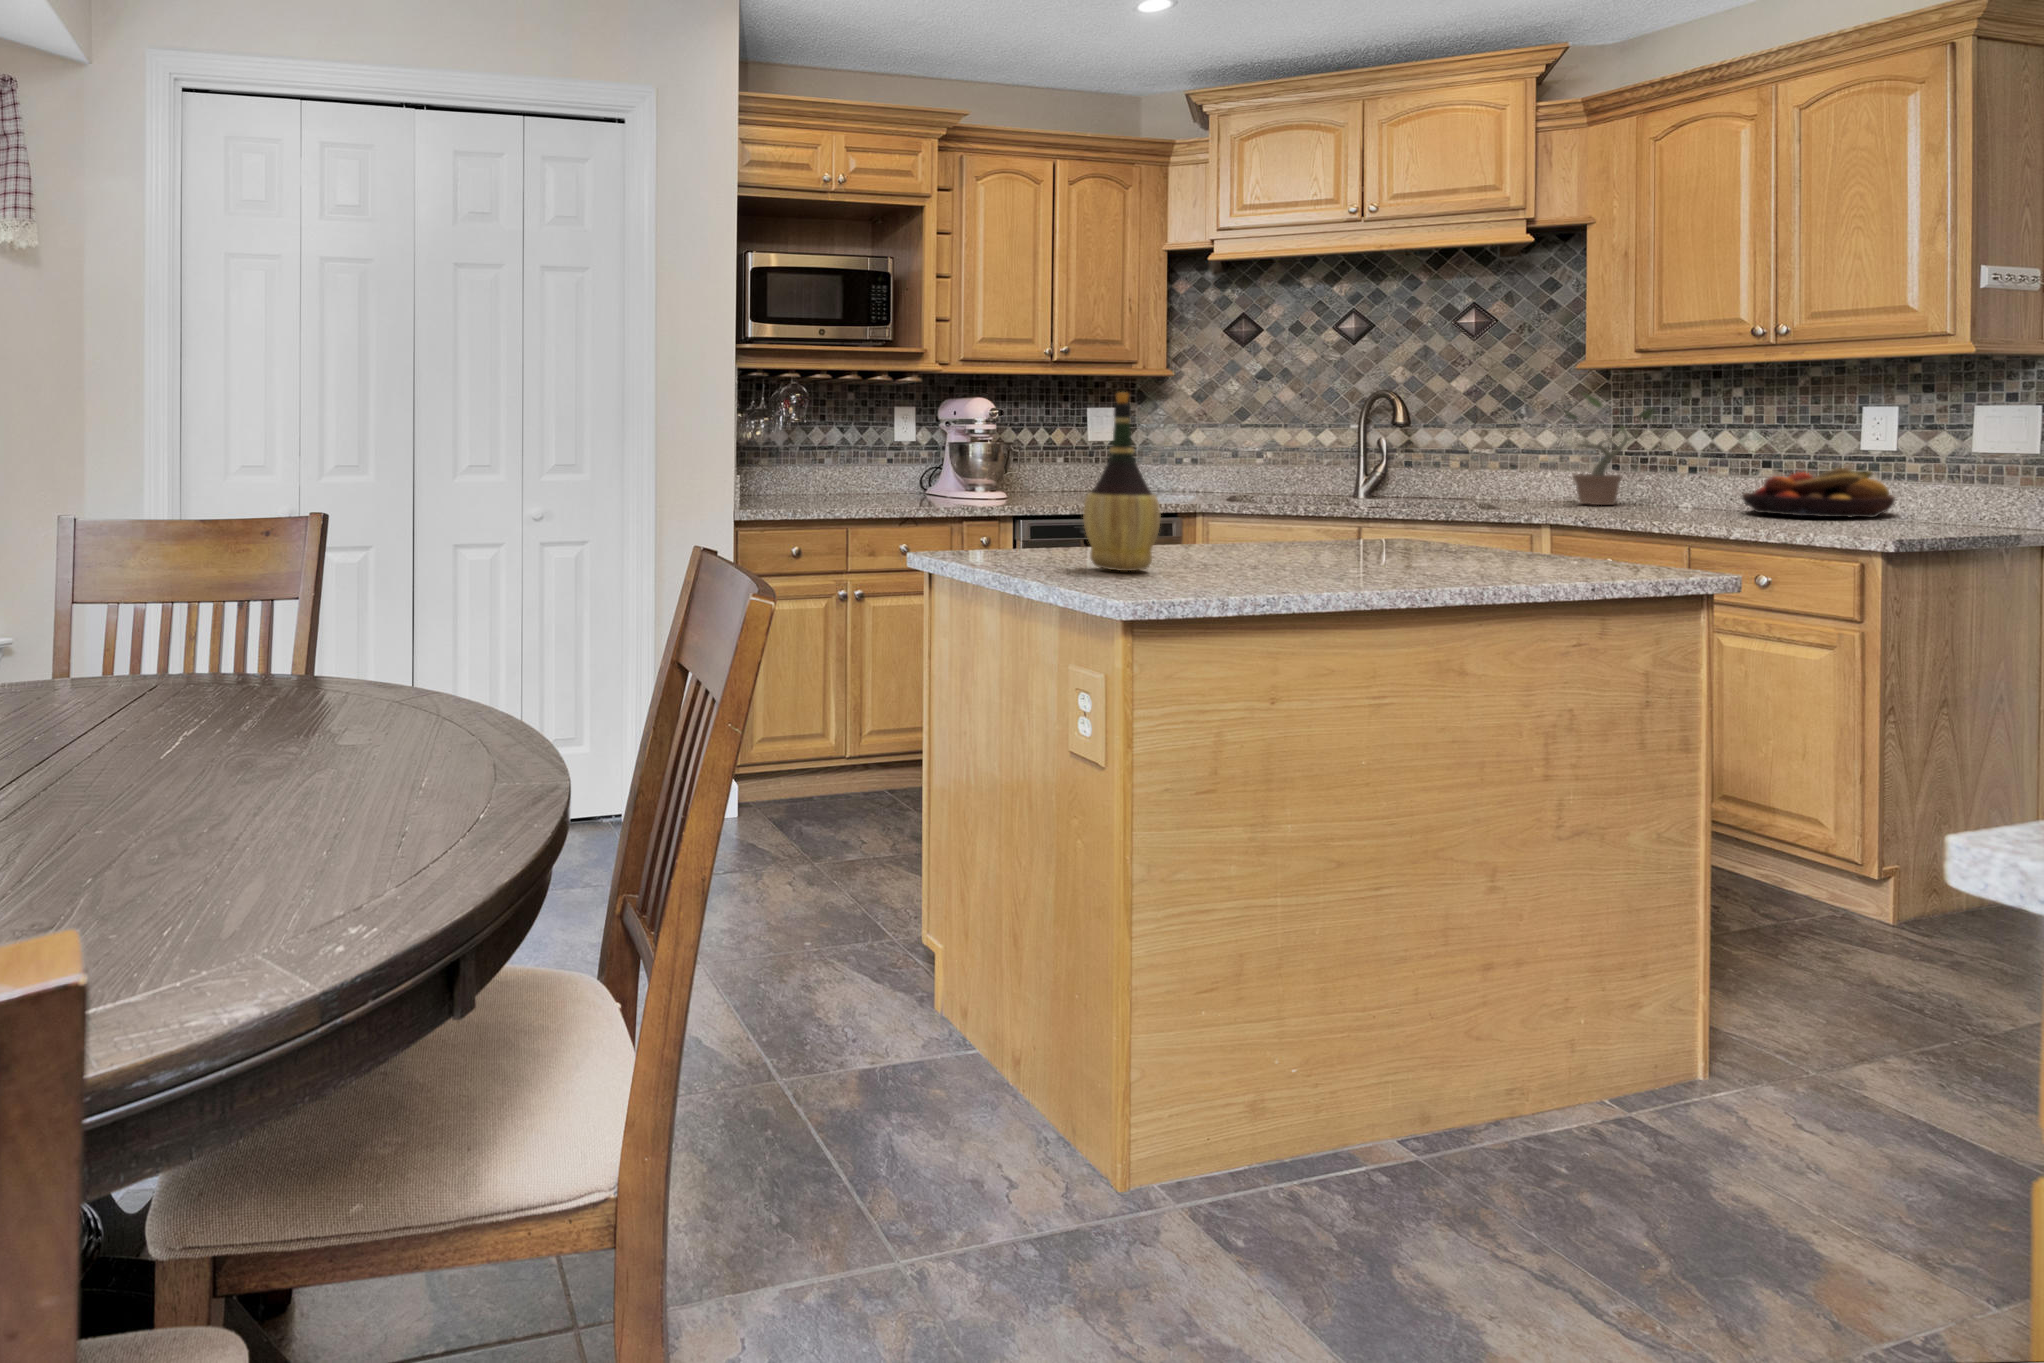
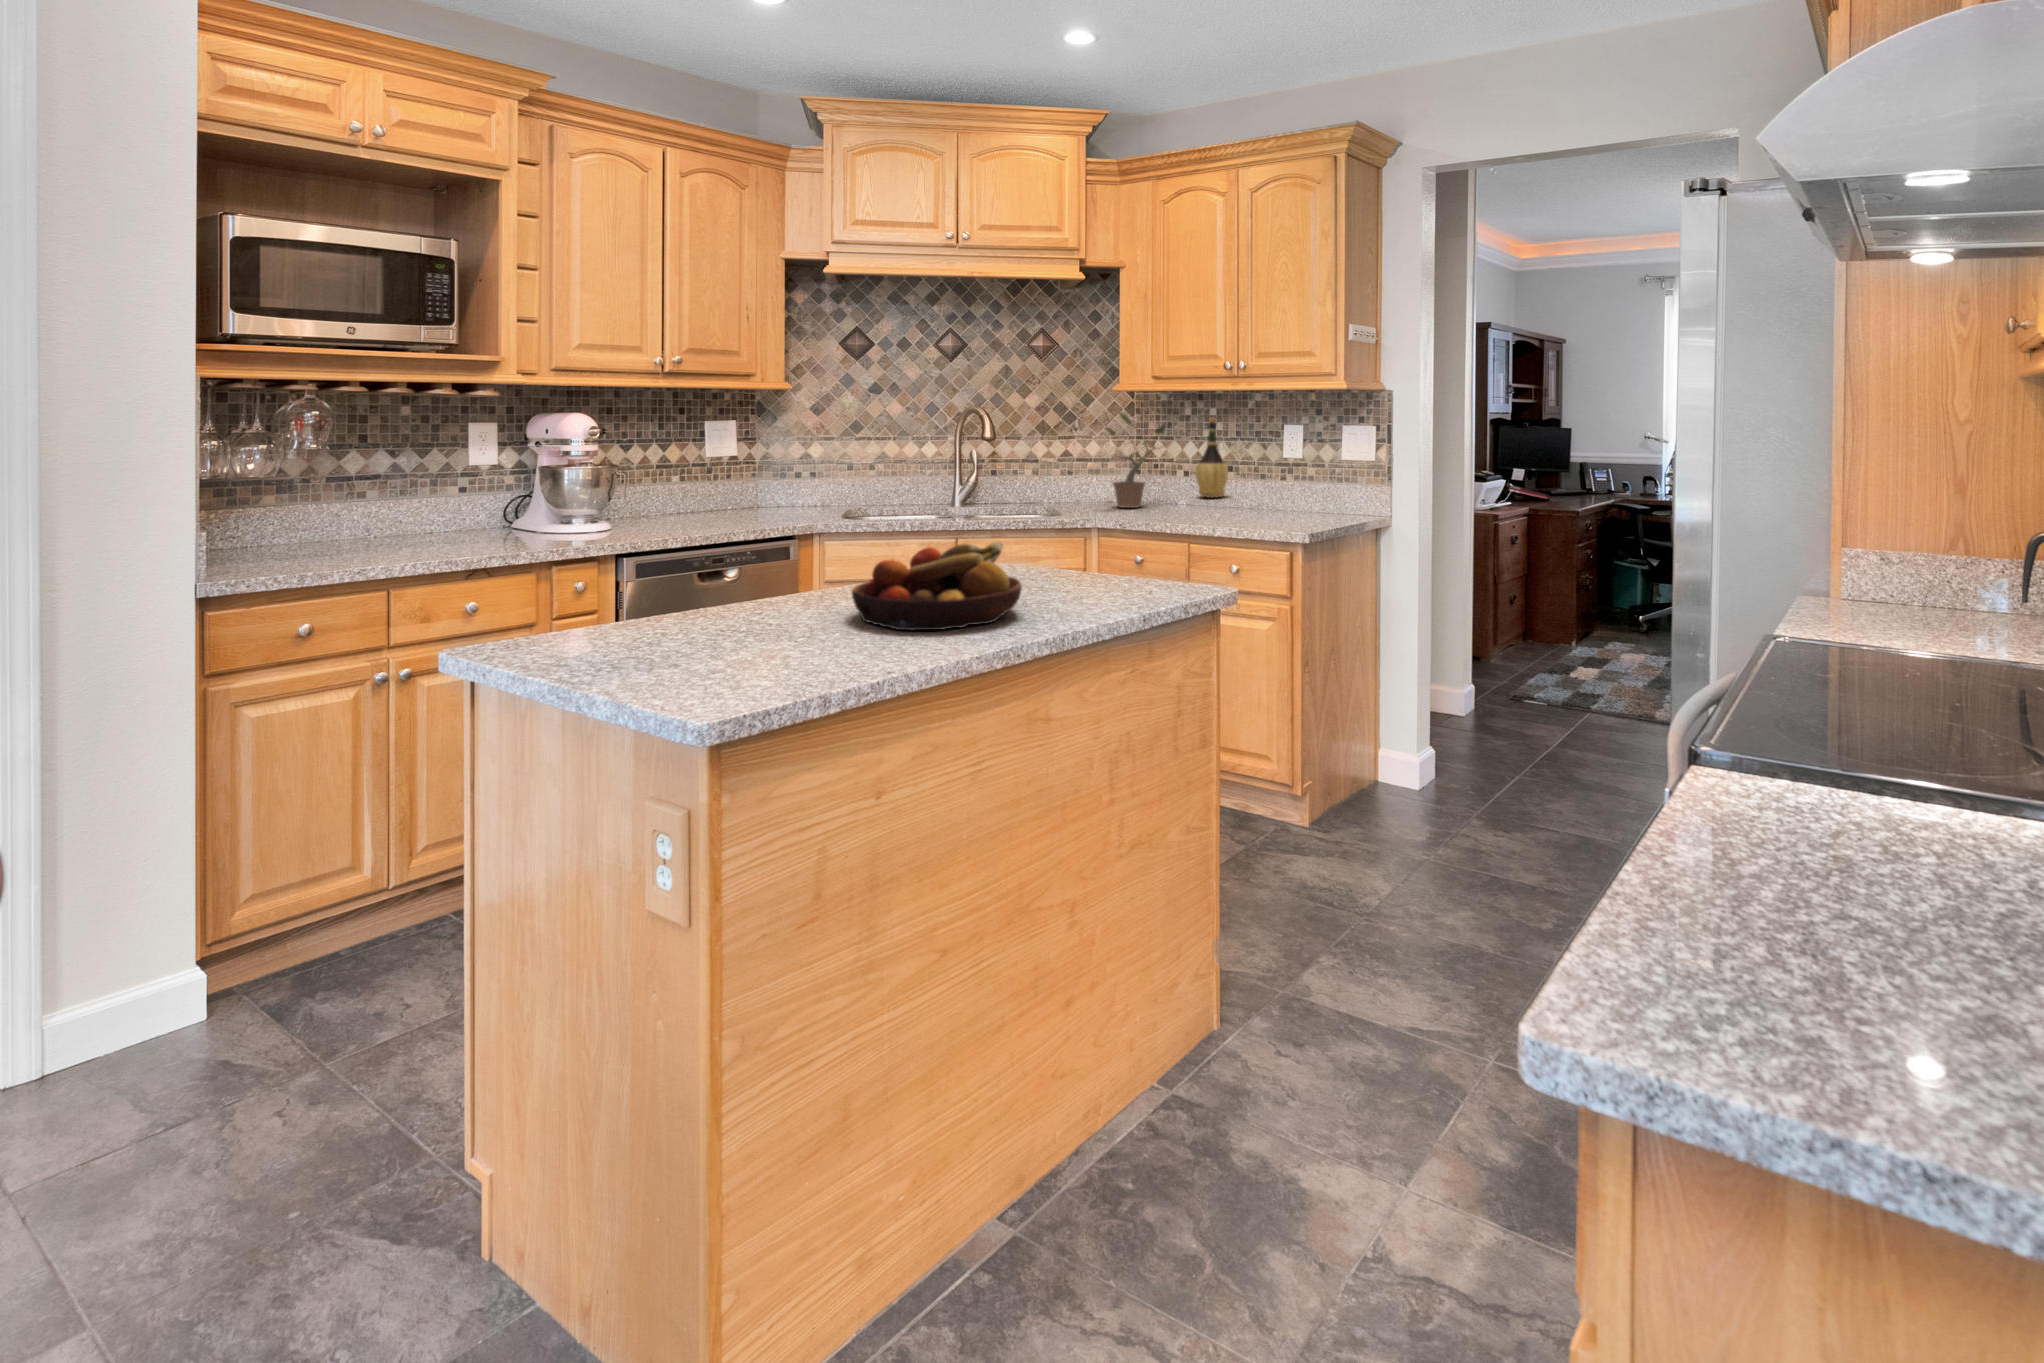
wine bottle: present [1083,392,1161,571] -> present [1196,417,1228,498]
fruit bowl: present [1742,468,1895,517] -> present [852,542,1022,630]

